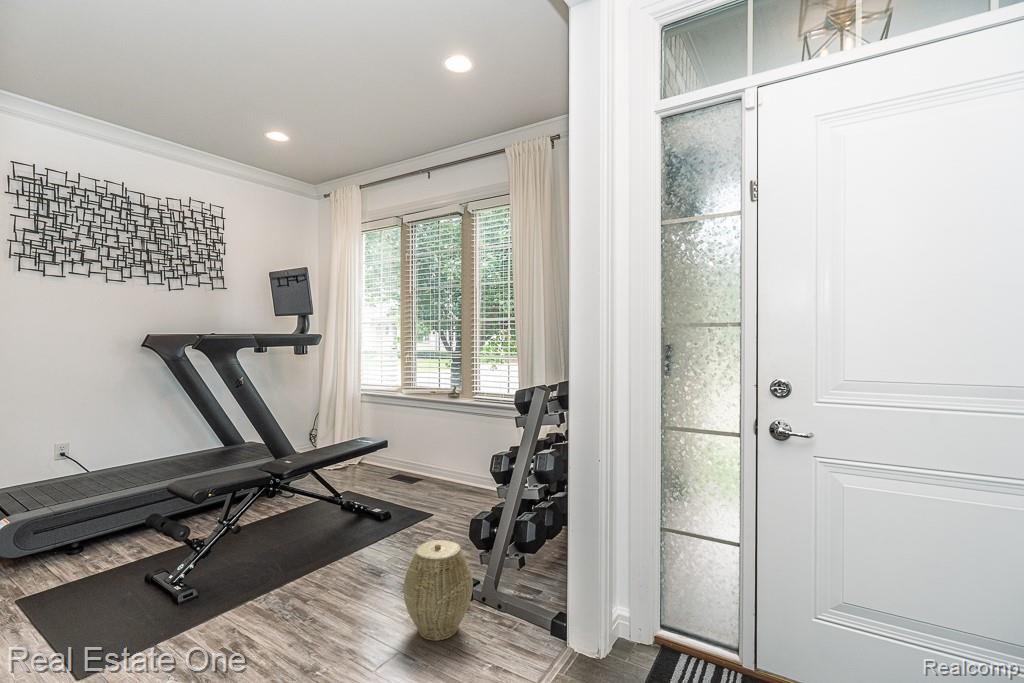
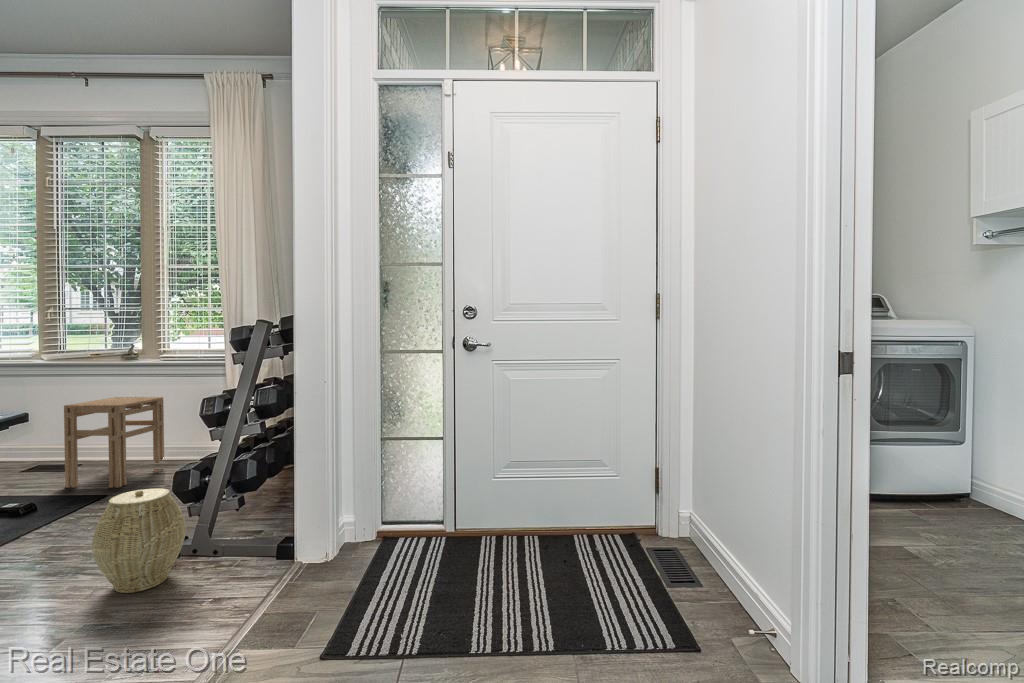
stool: none [411,424,477,505] -> present [64,397,164,488]

